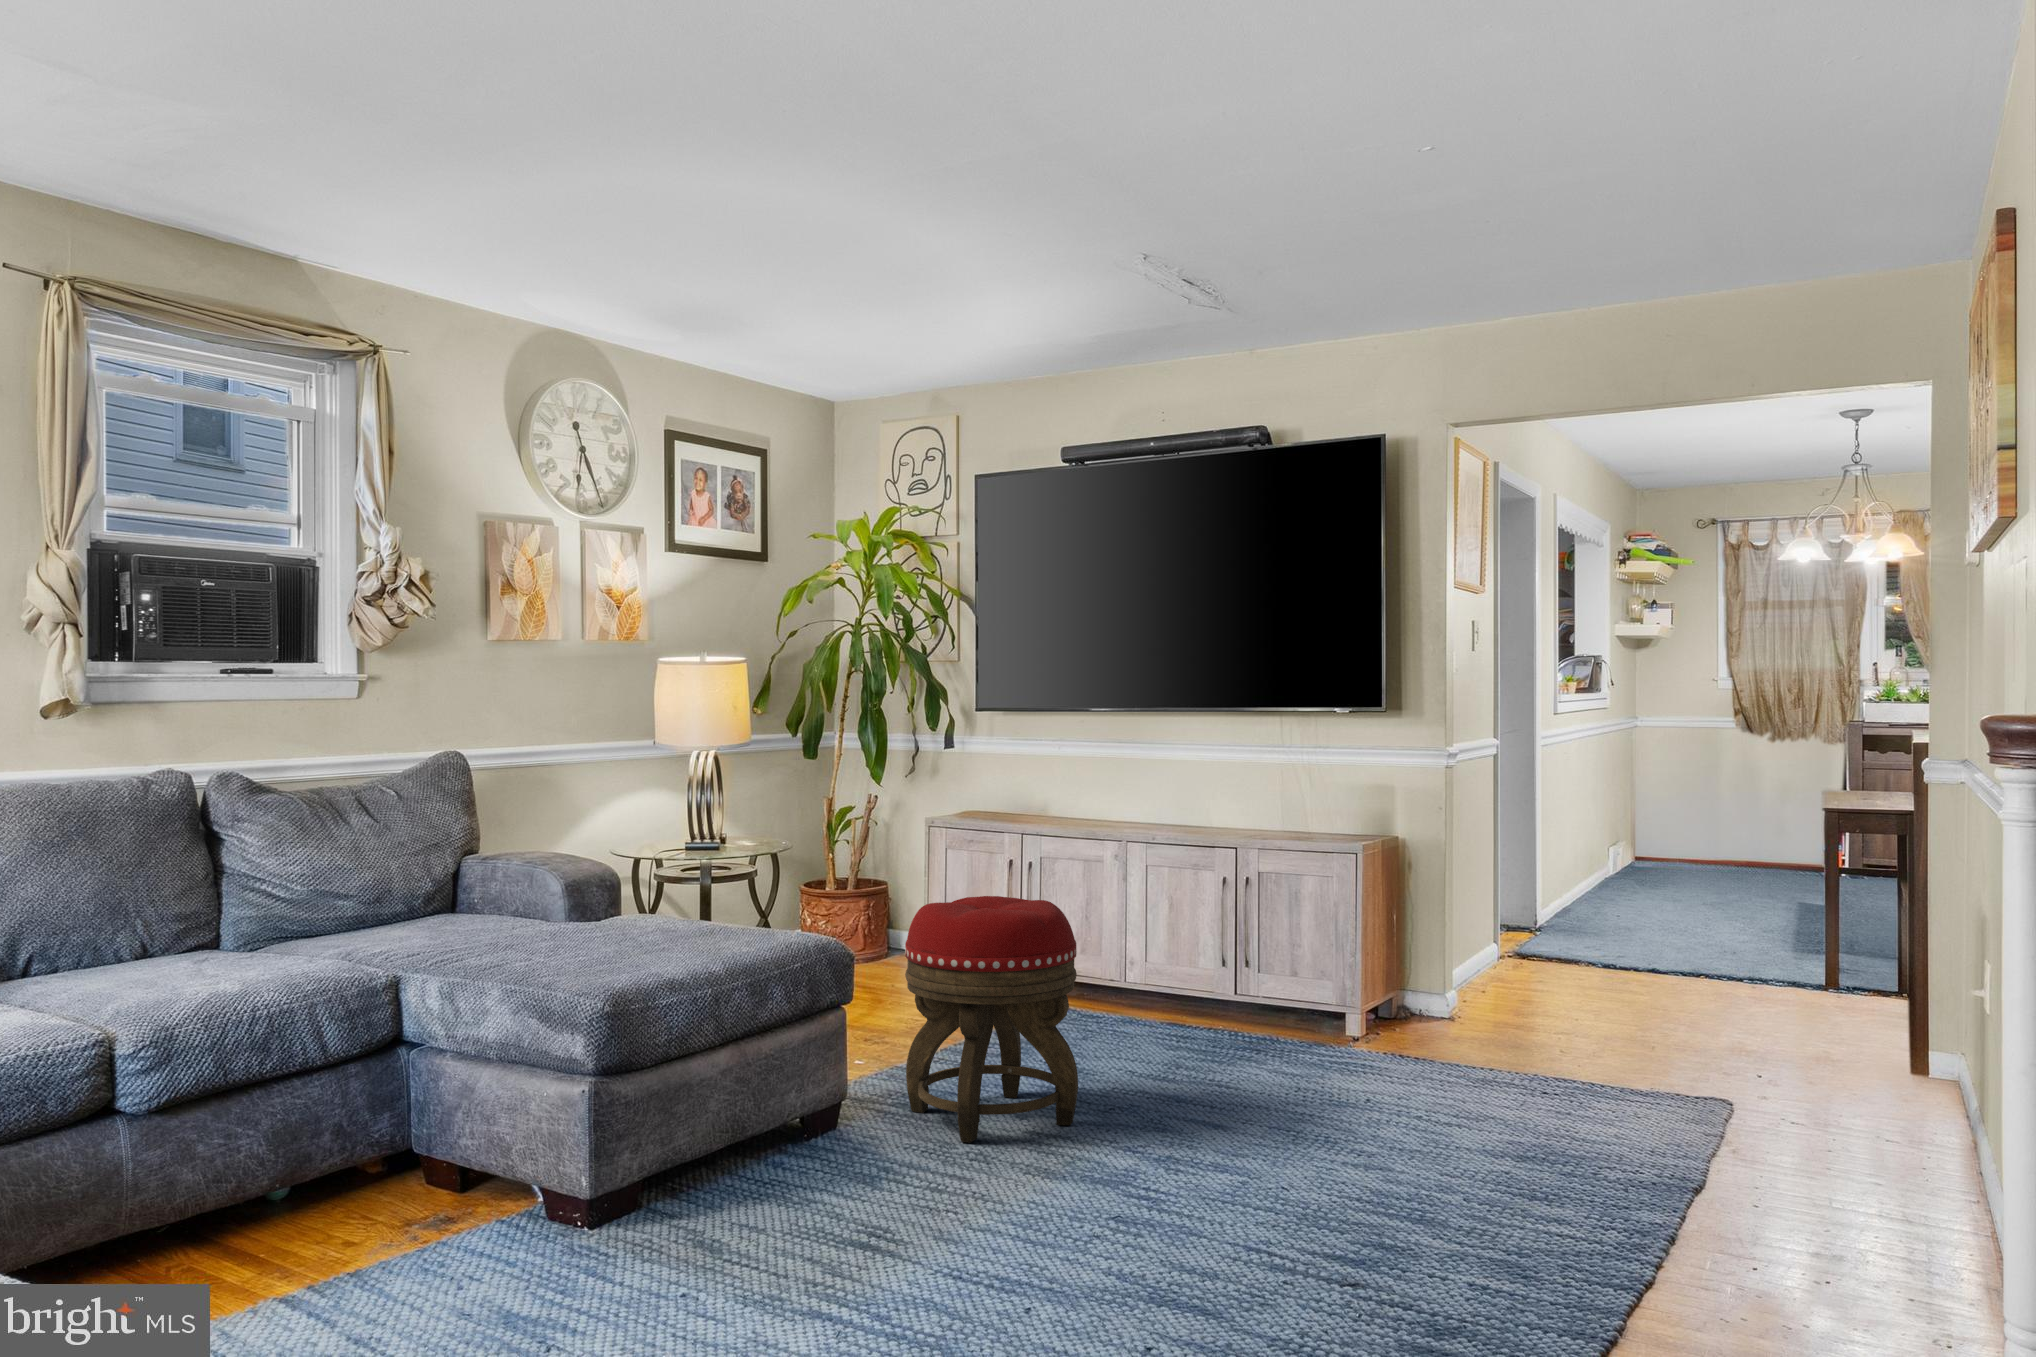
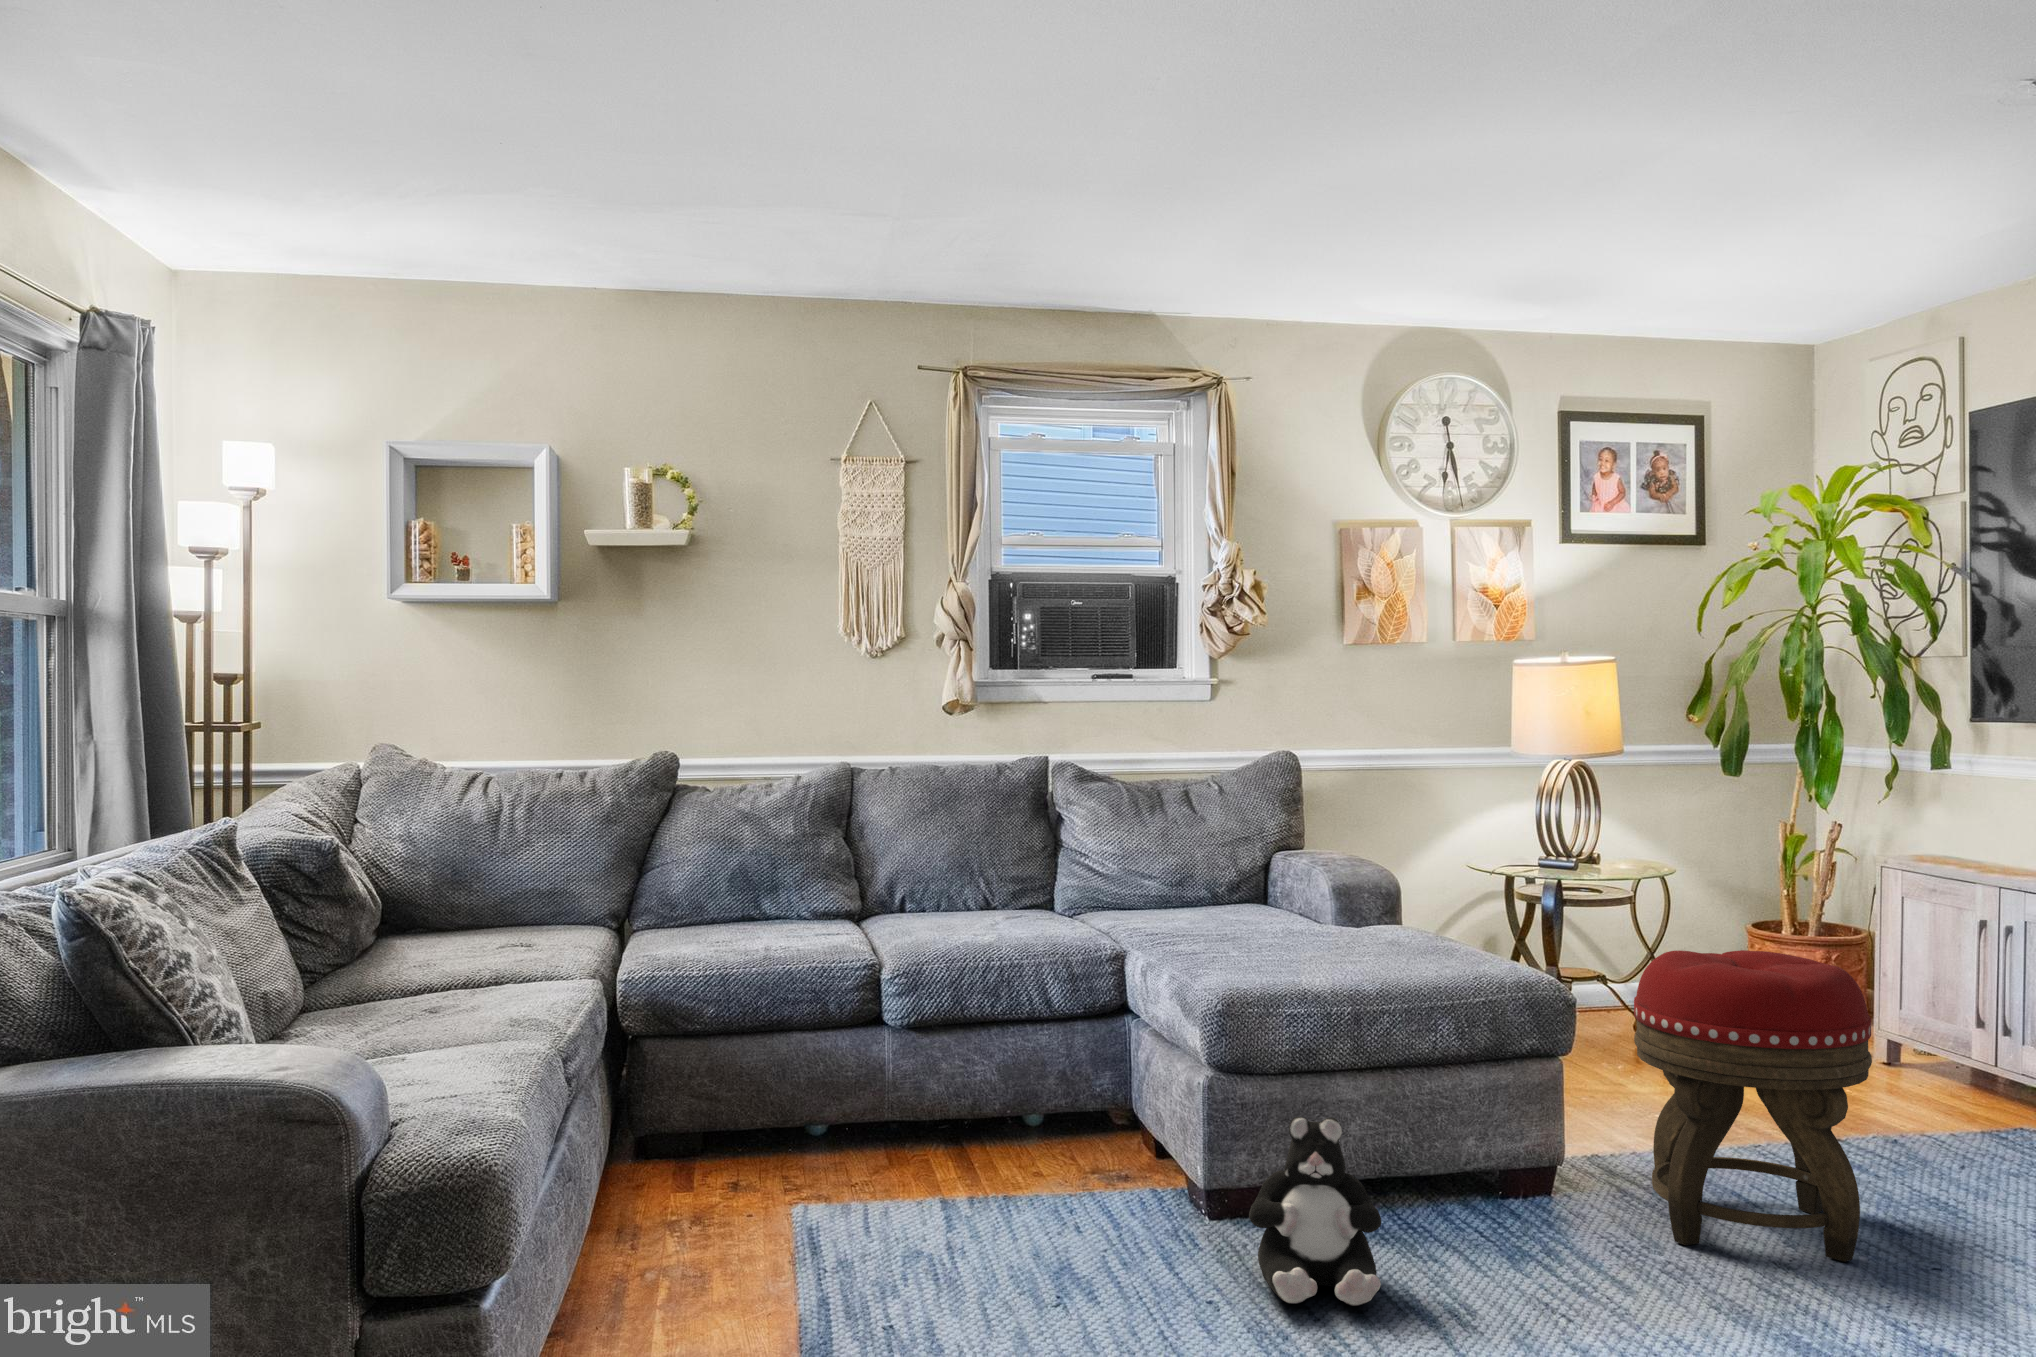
plush toy: none [694,1096,841,1281] -> present [1249,1116,1381,1306]

